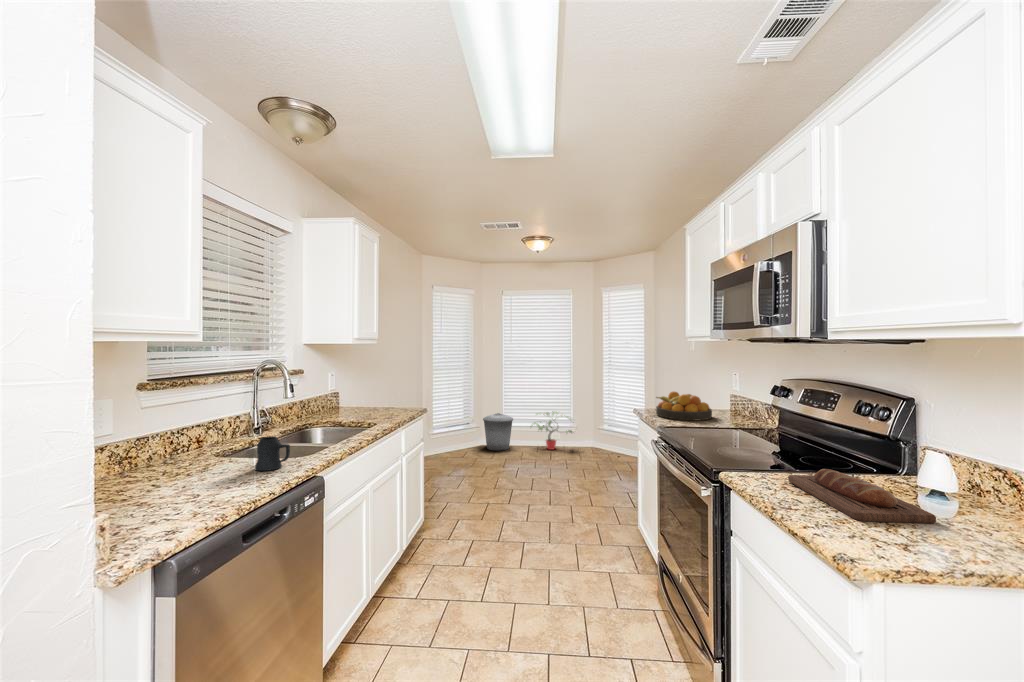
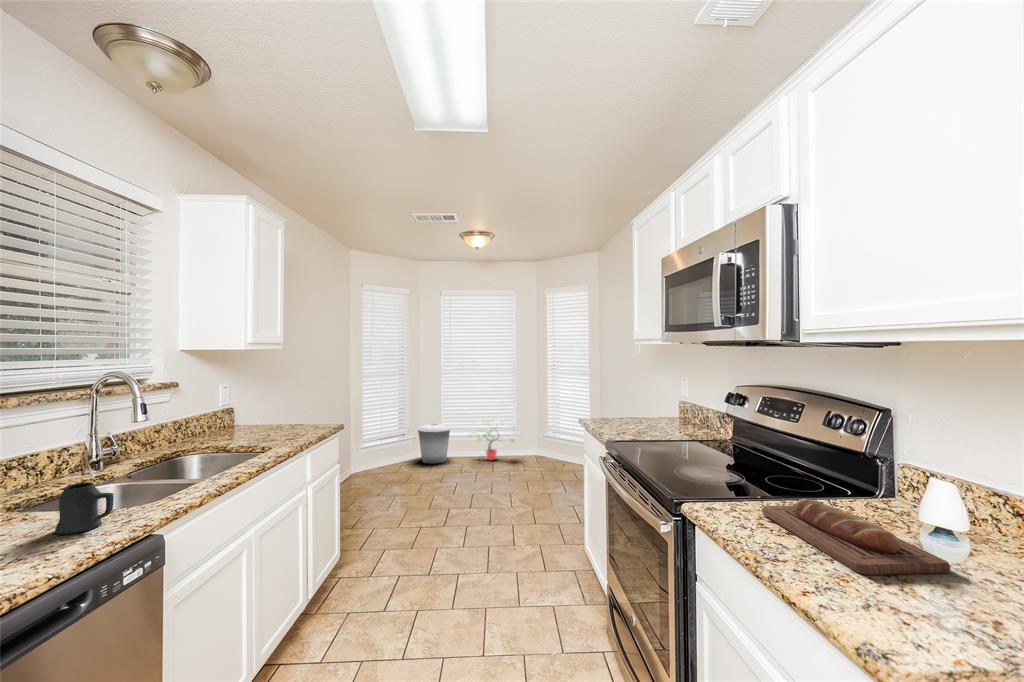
fruit bowl: present [656,392,712,420] -> none [601,399,661,432]

